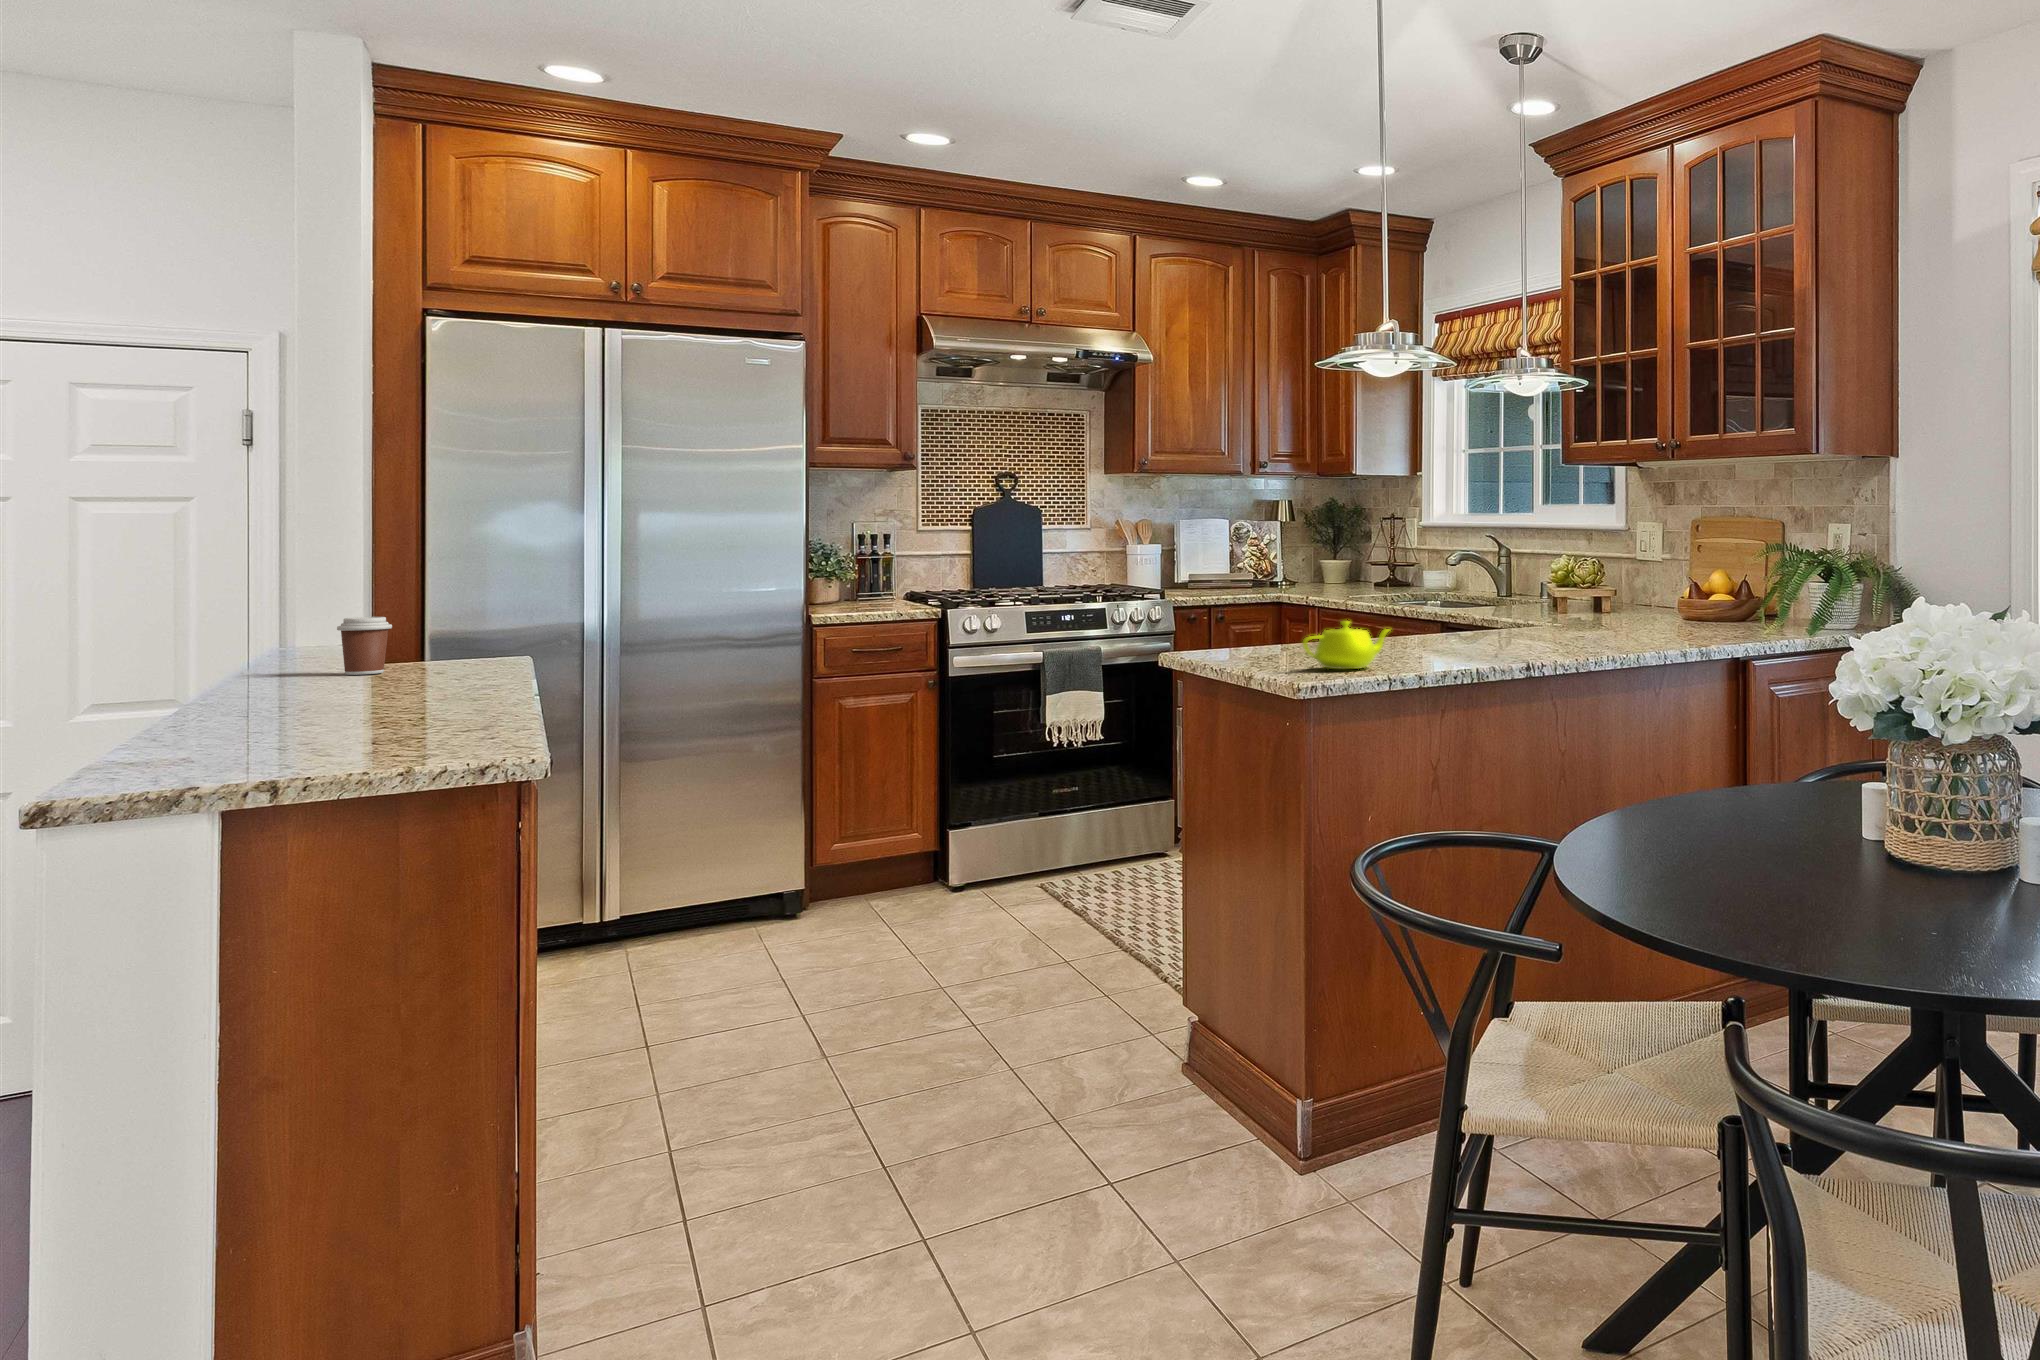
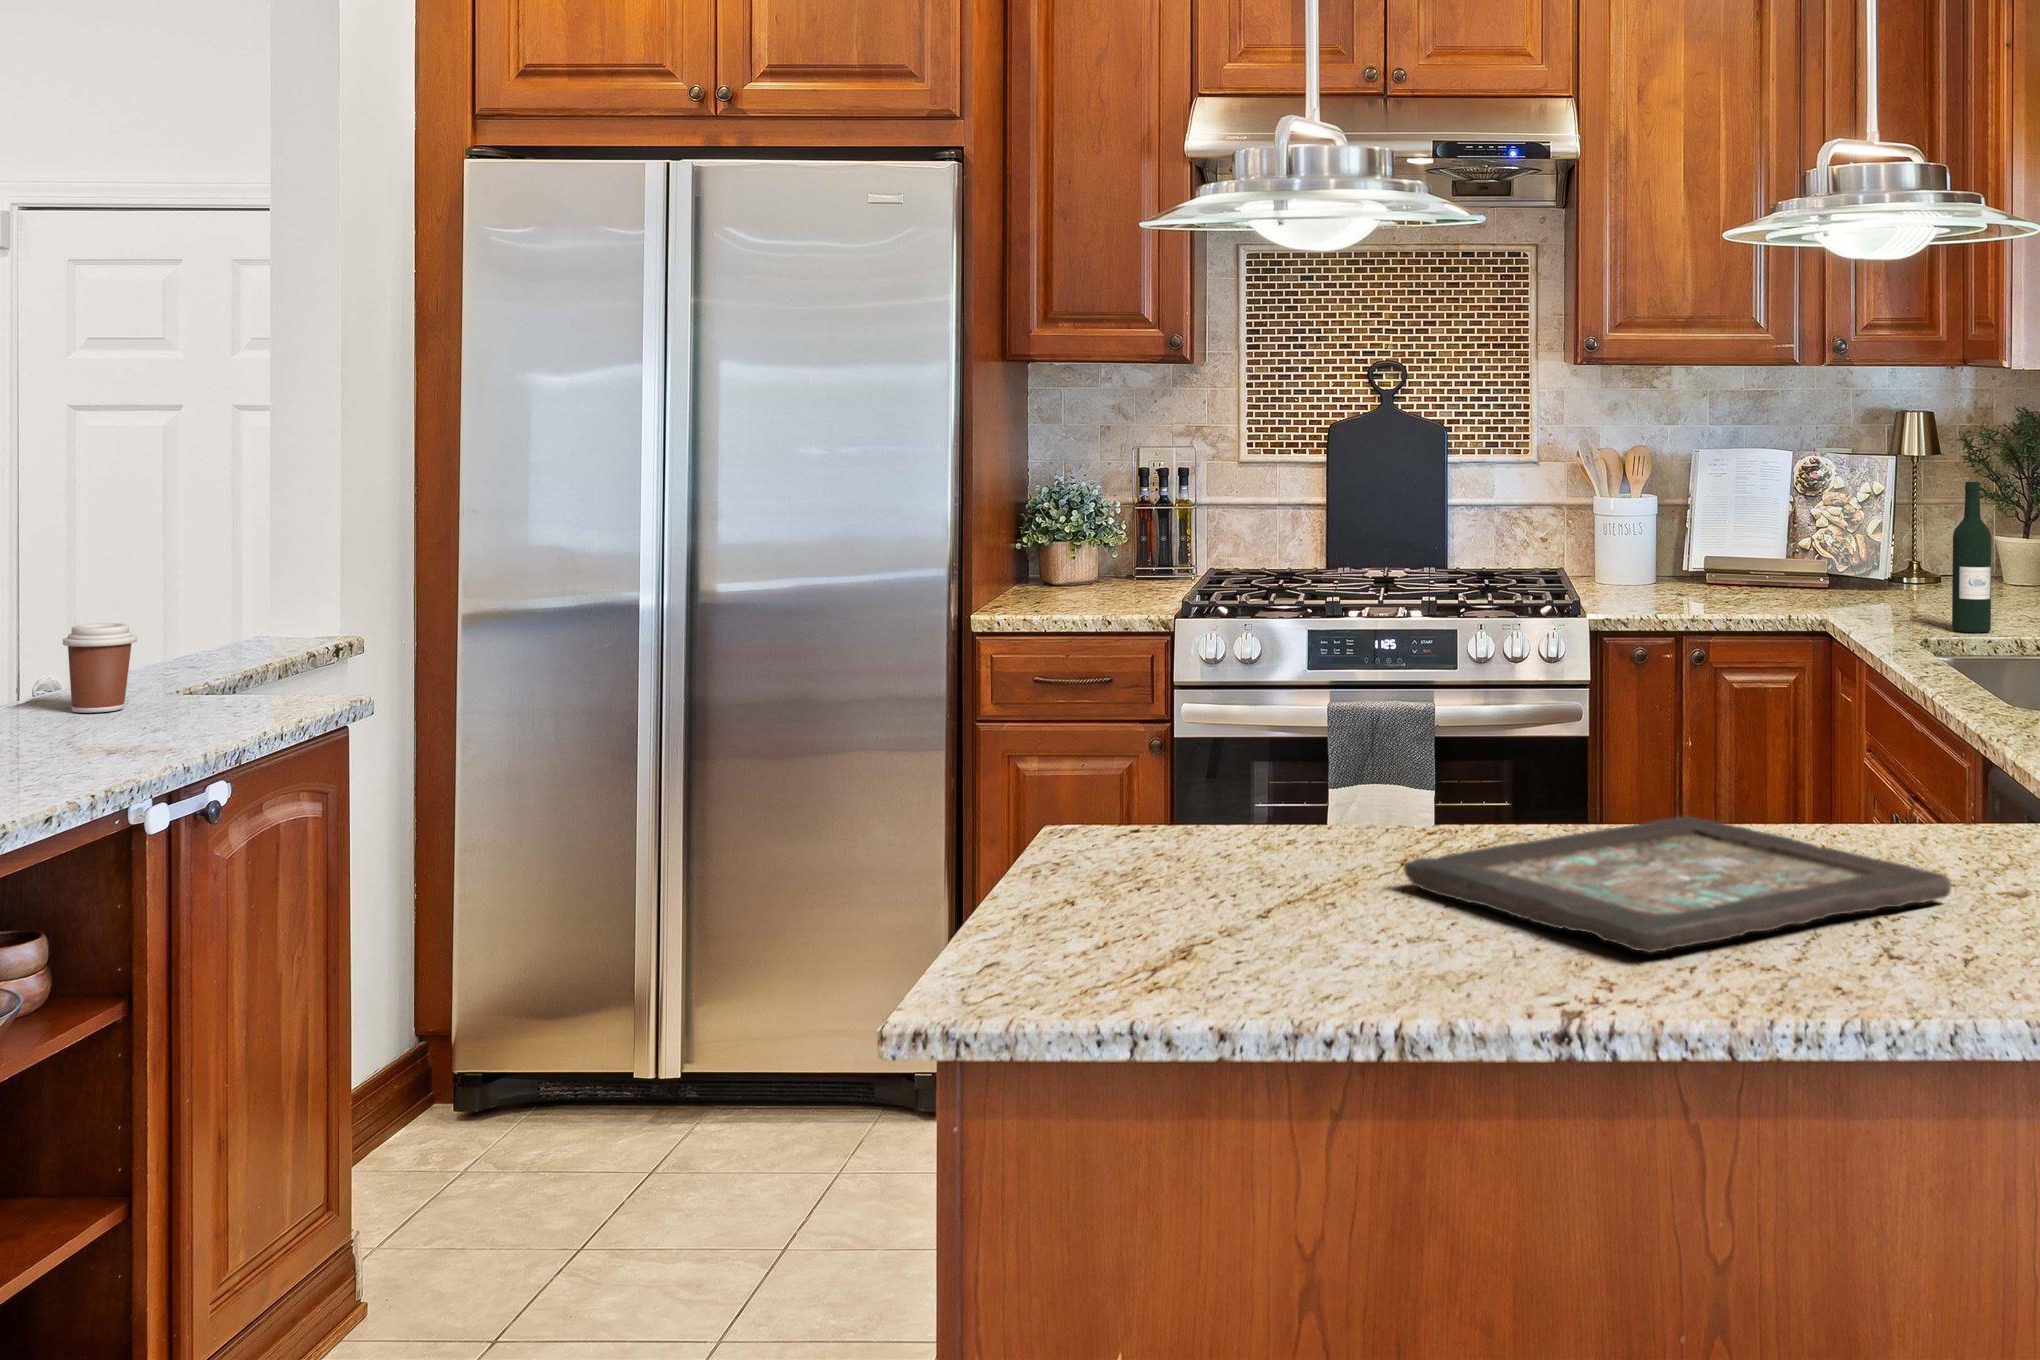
wine bottle: none [1333,529,1352,602] -> present [1952,482,1992,633]
teapot: present [1303,621,1389,669] -> none [1011,845,1253,978]
decorative tray: none [1375,630,1561,652] -> present [1404,816,1952,953]

